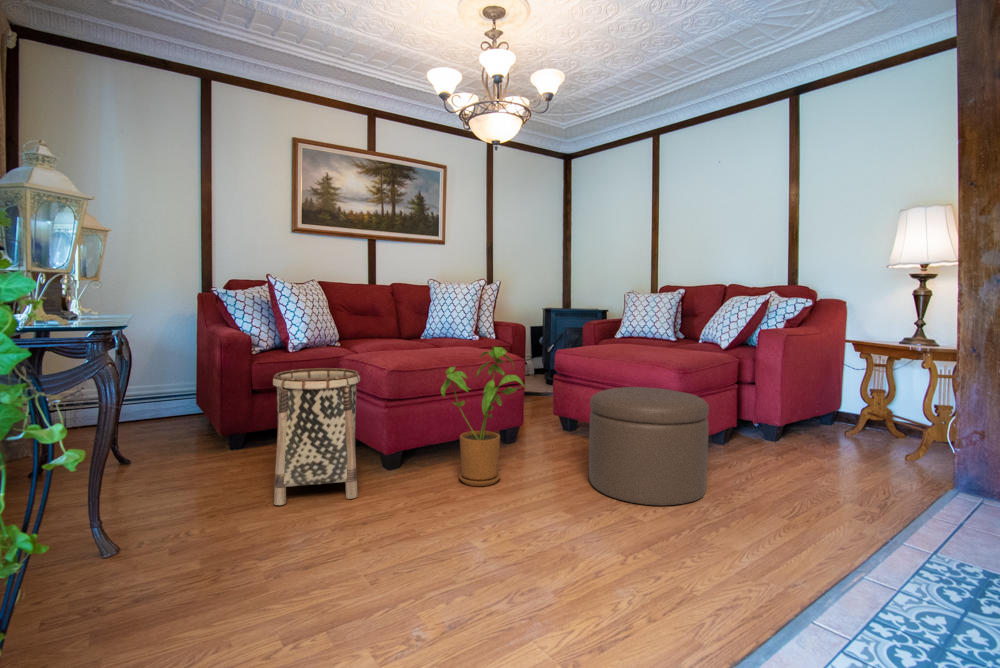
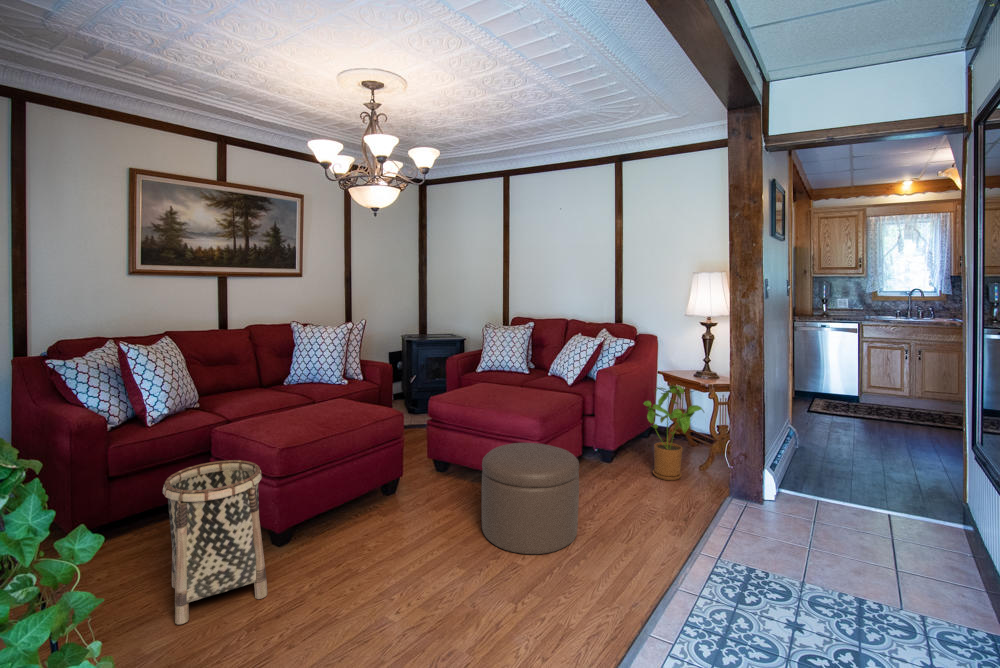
house plant: present [441,347,524,486] -> present [643,386,704,480]

